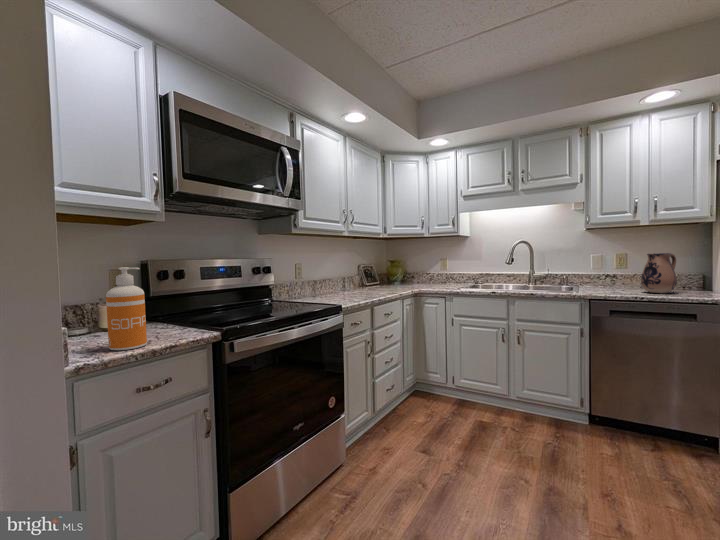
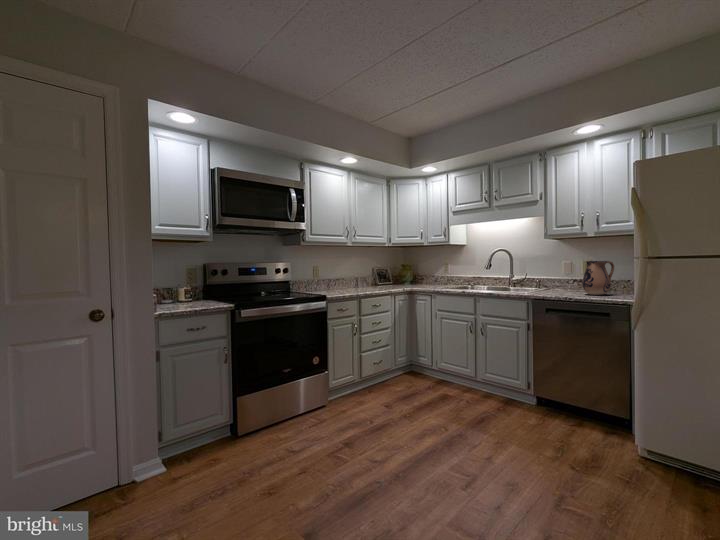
soap dispenser: present [106,267,147,350] -> none [174,267,193,309]

